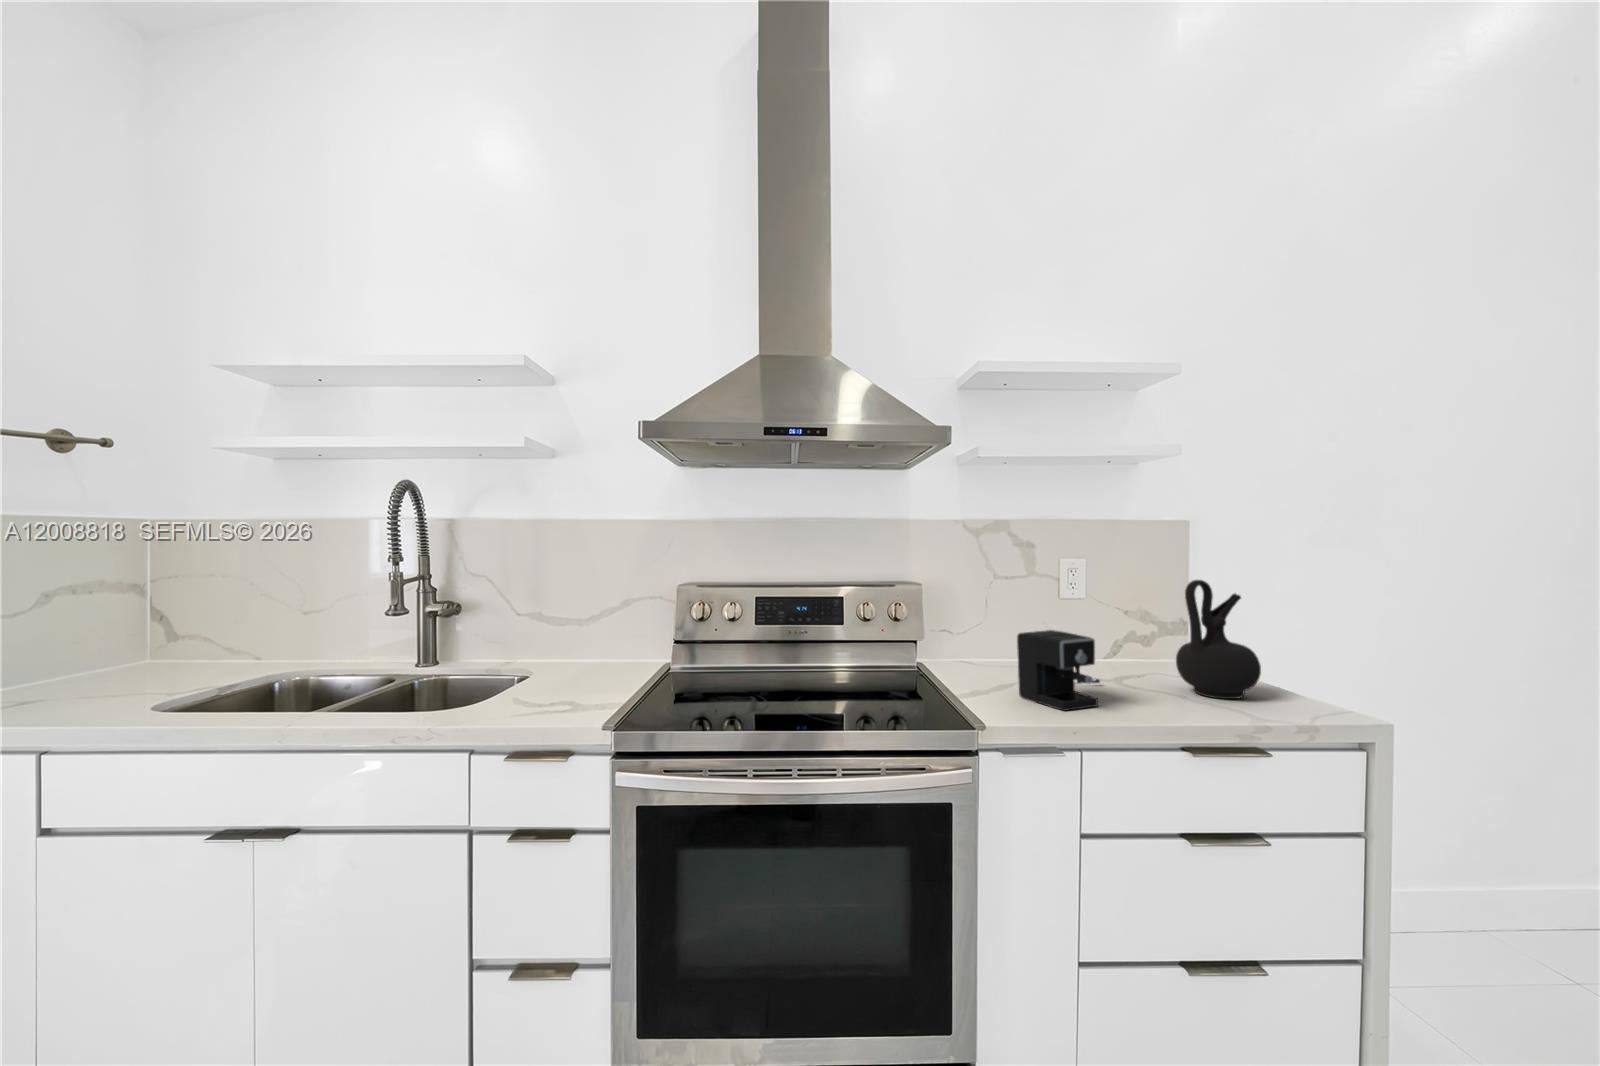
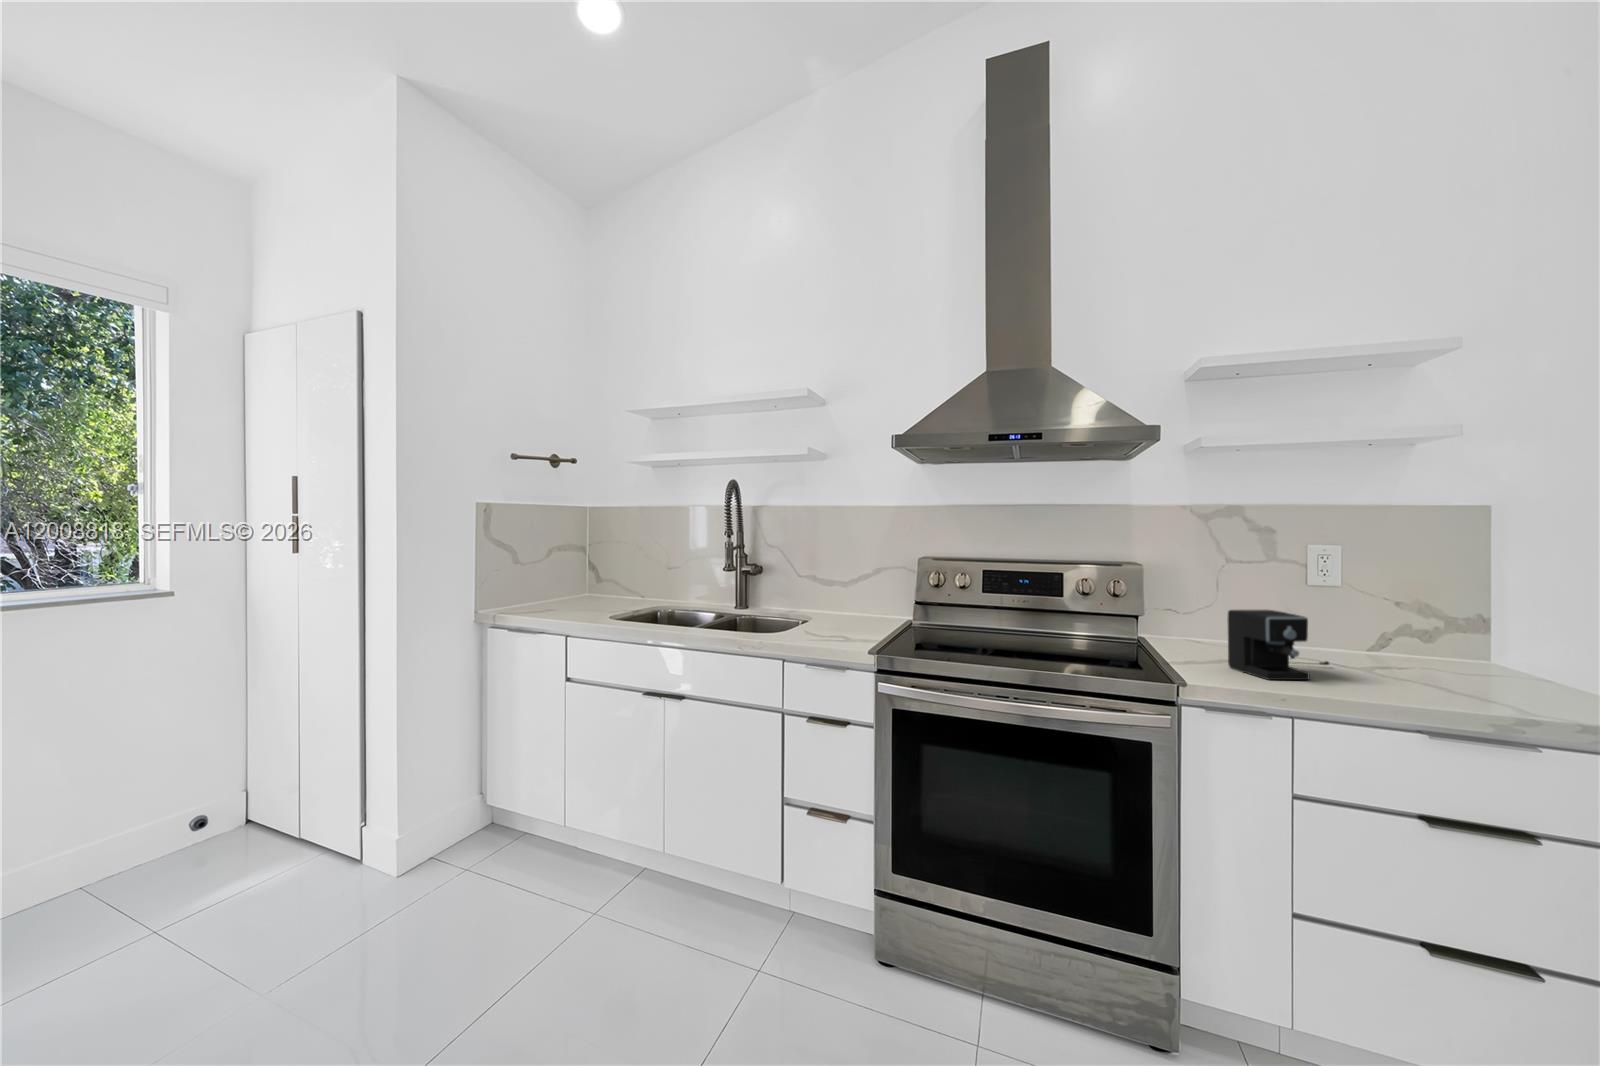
ceramic jug: present [1176,580,1261,699] -> none [1422,567,1529,691]

